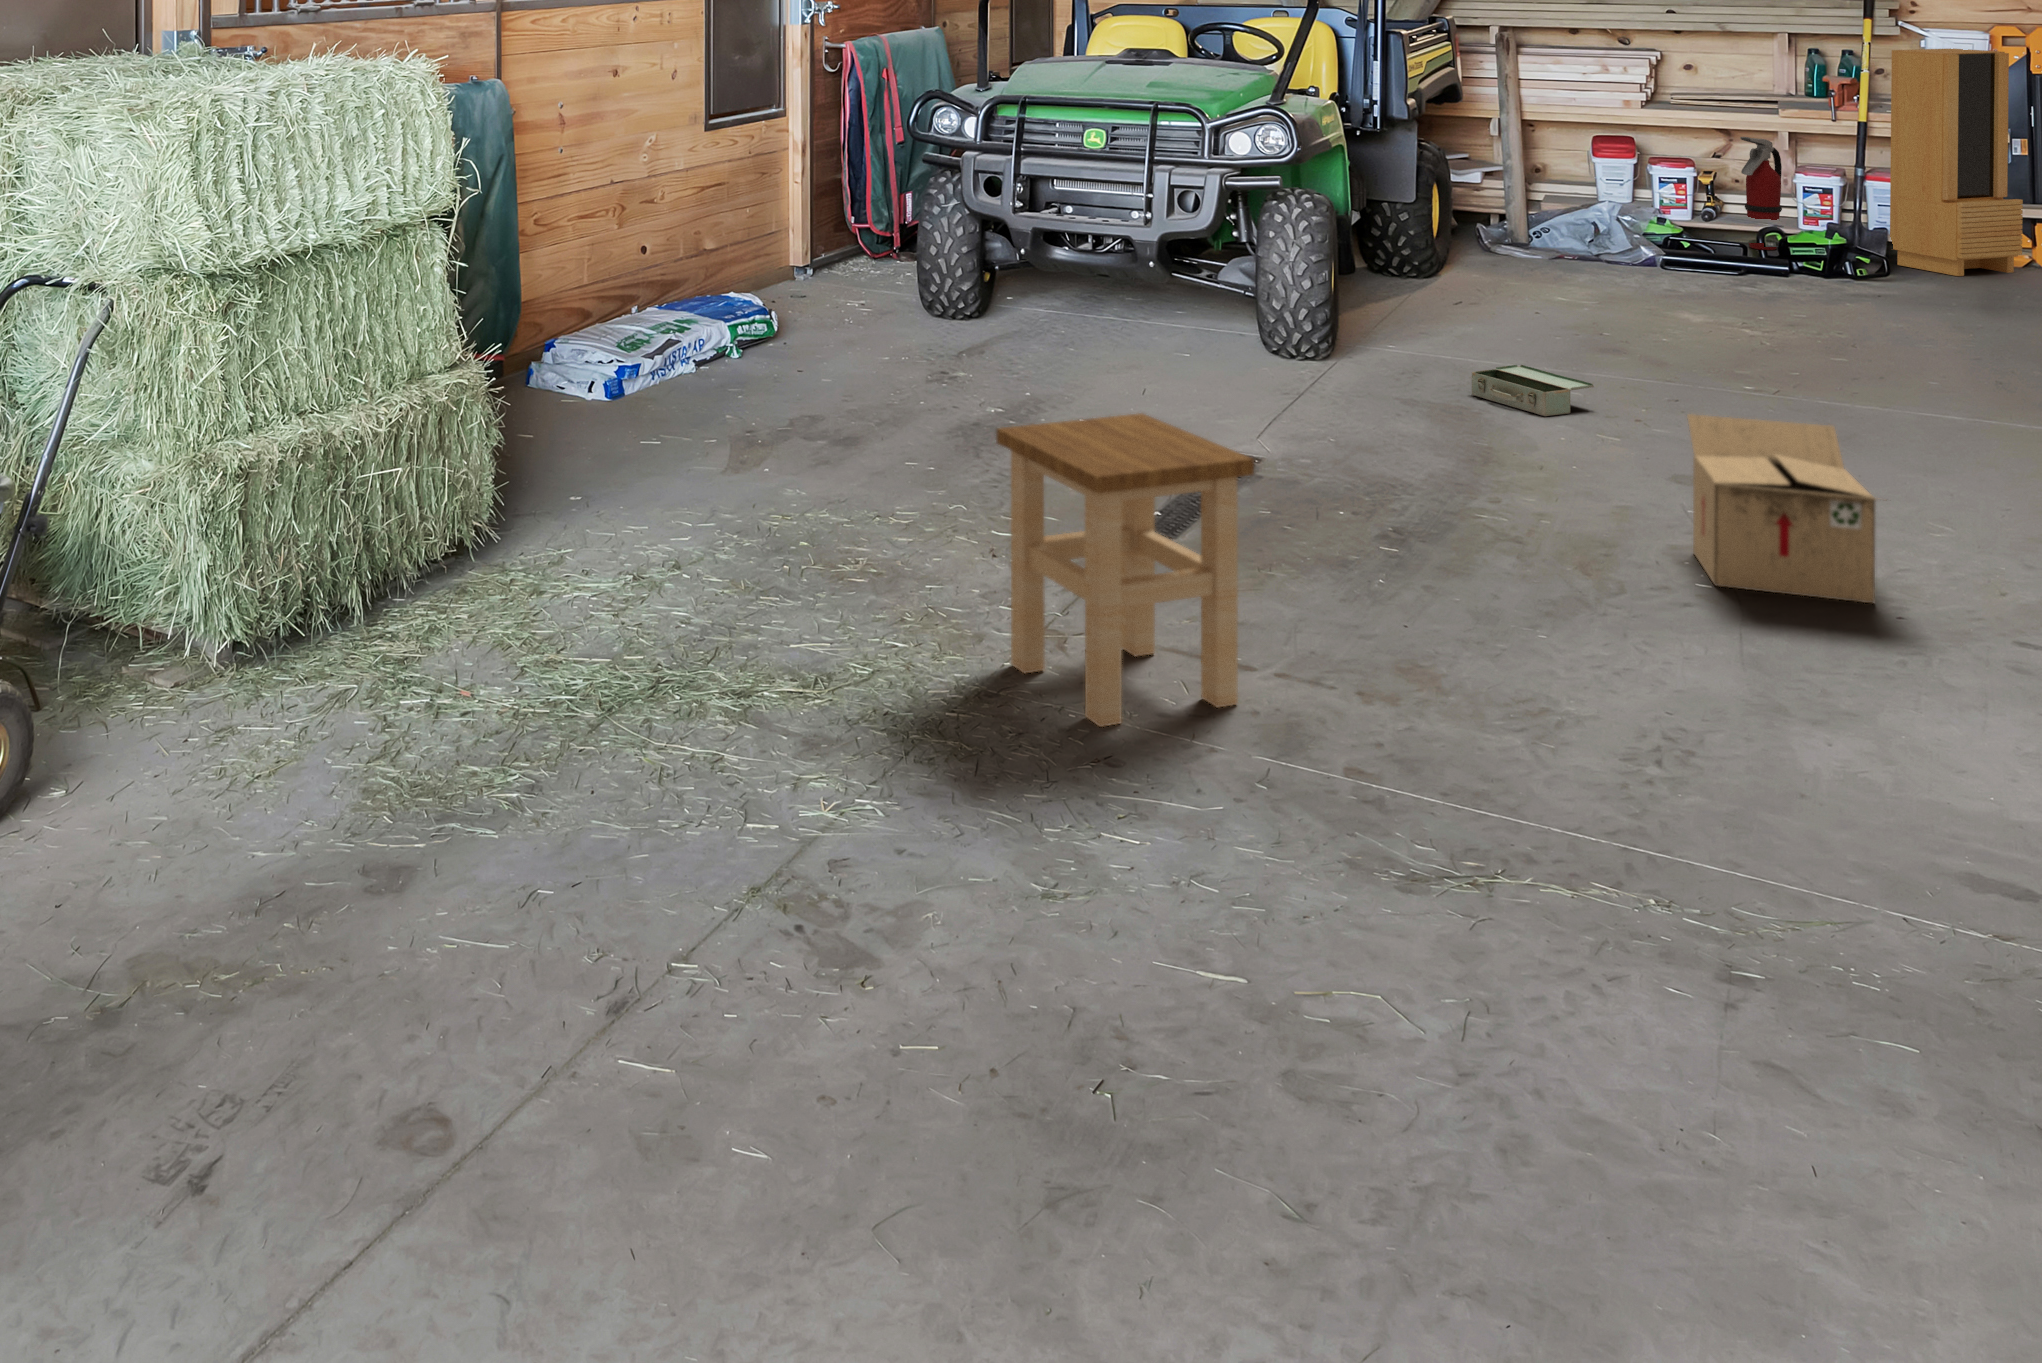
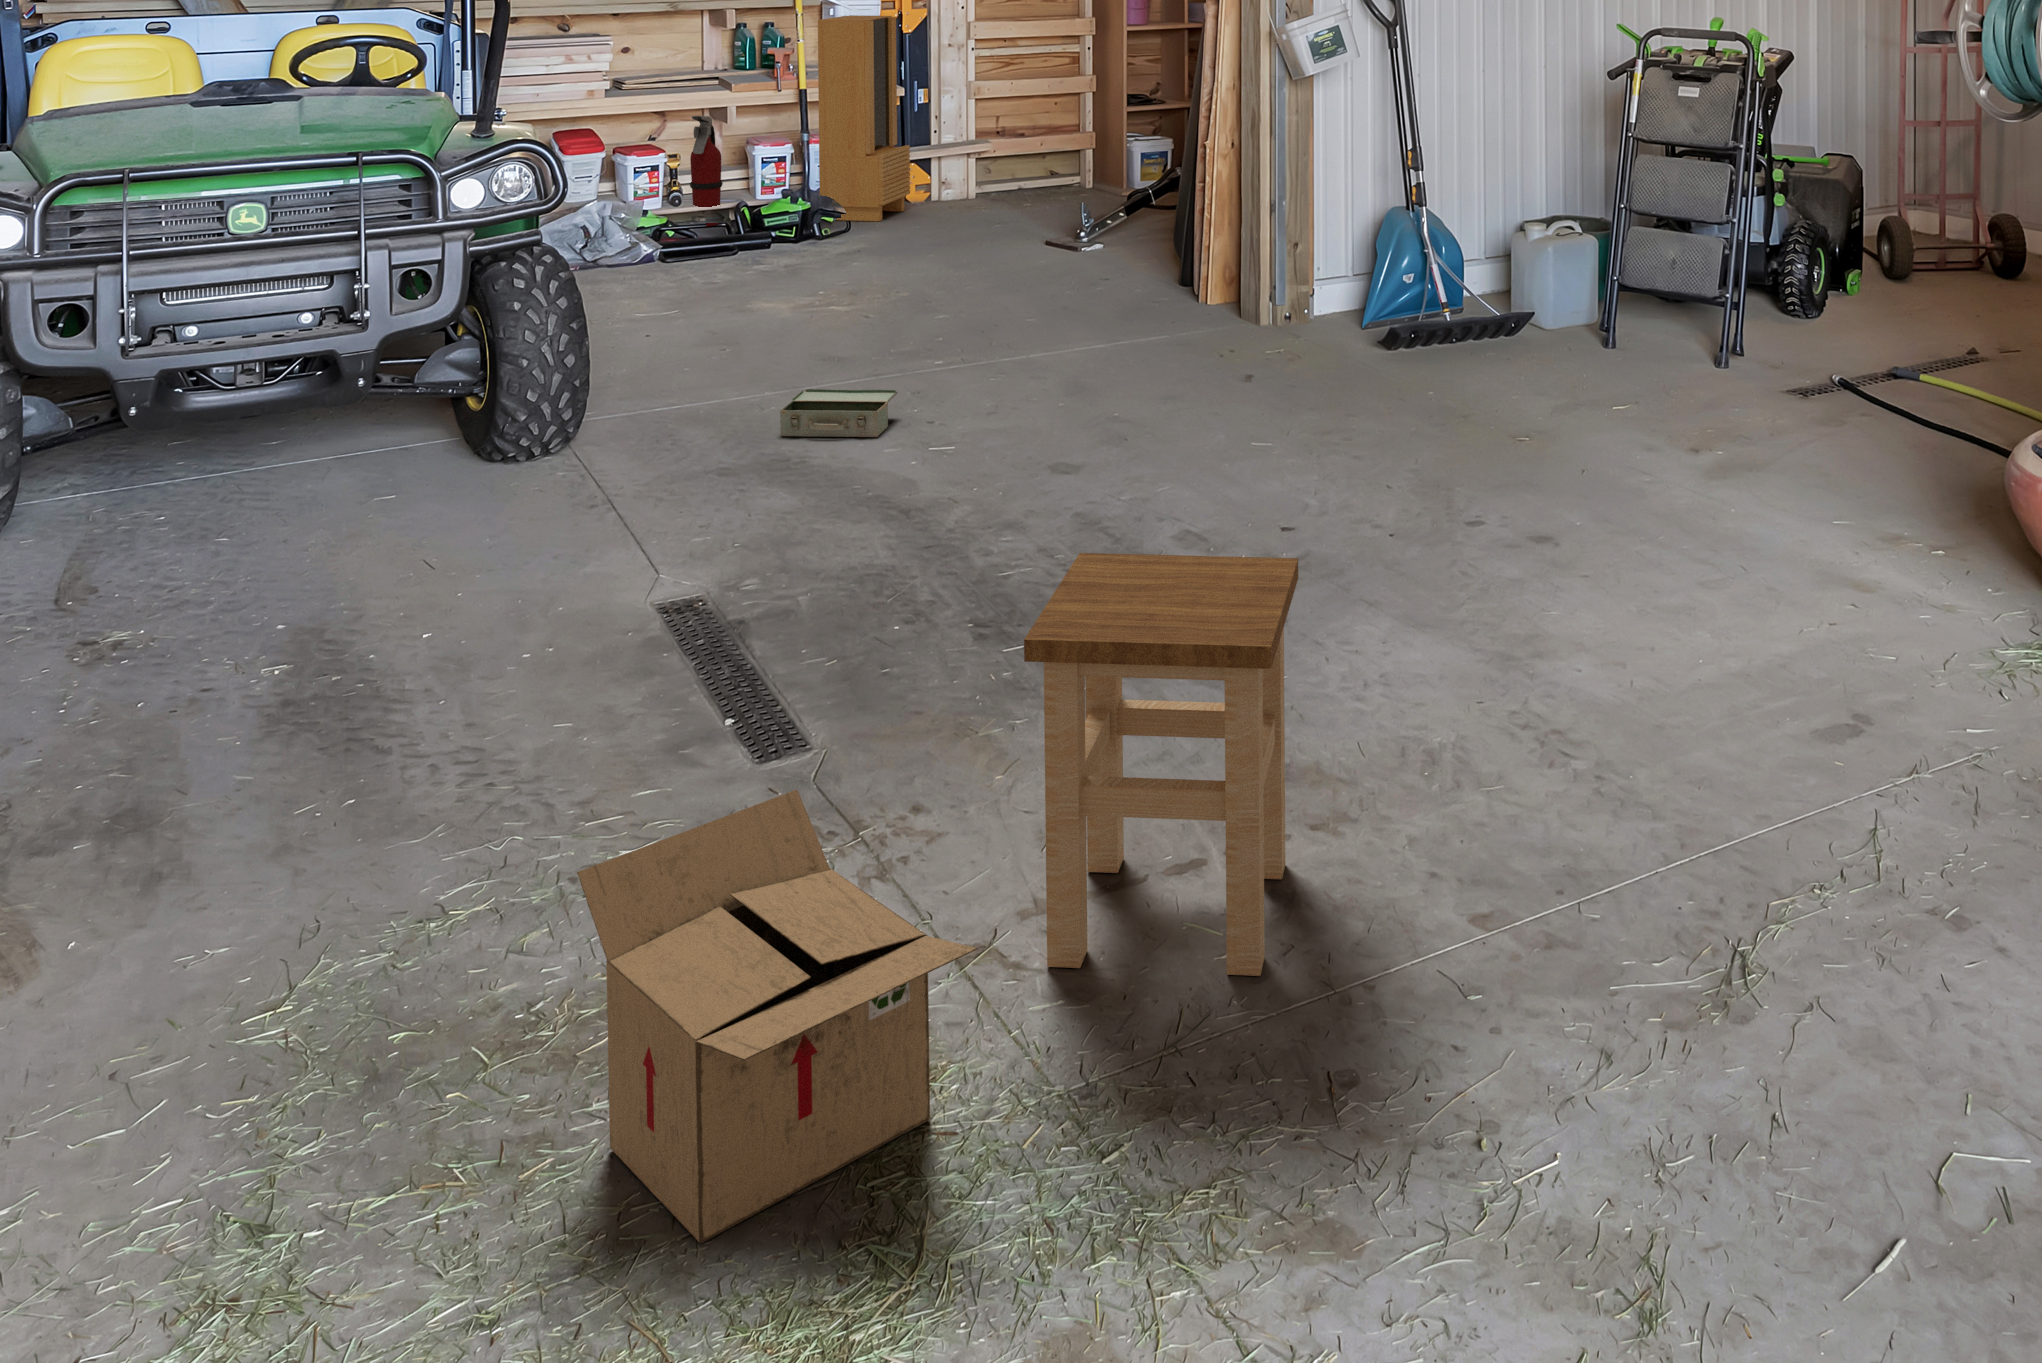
cardboard box: present [1687,414,1876,603] -> present [577,790,977,1244]

